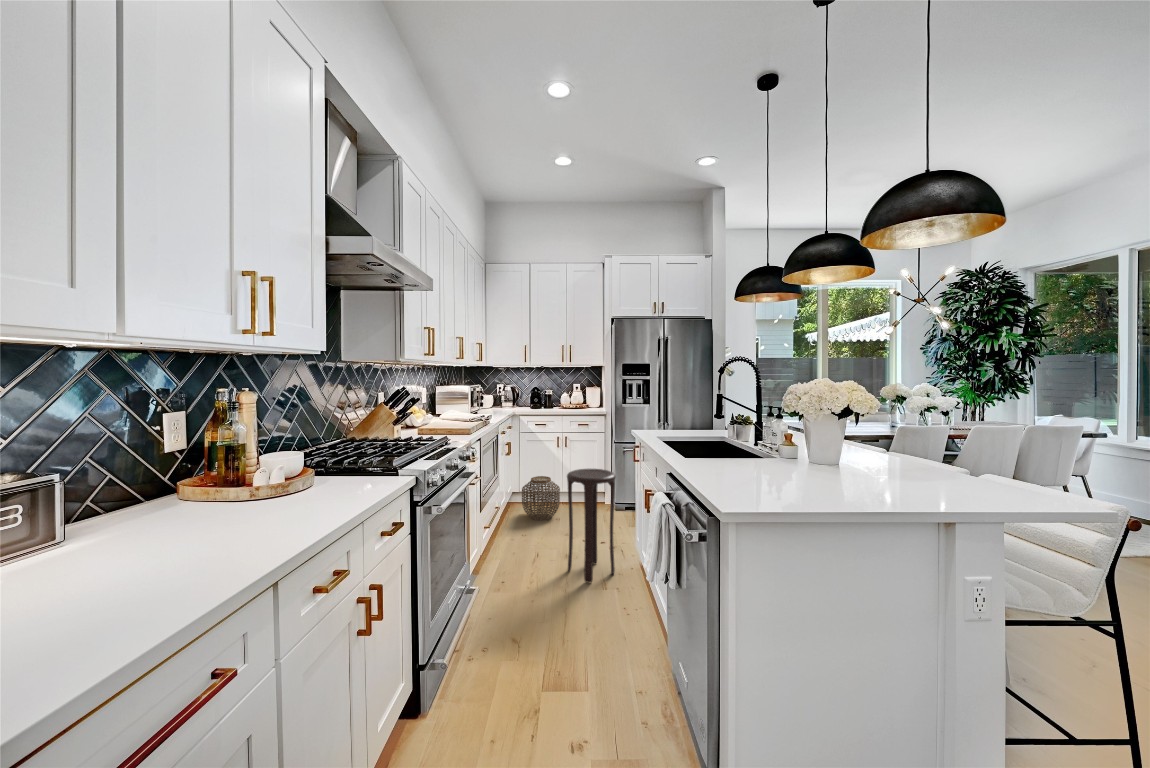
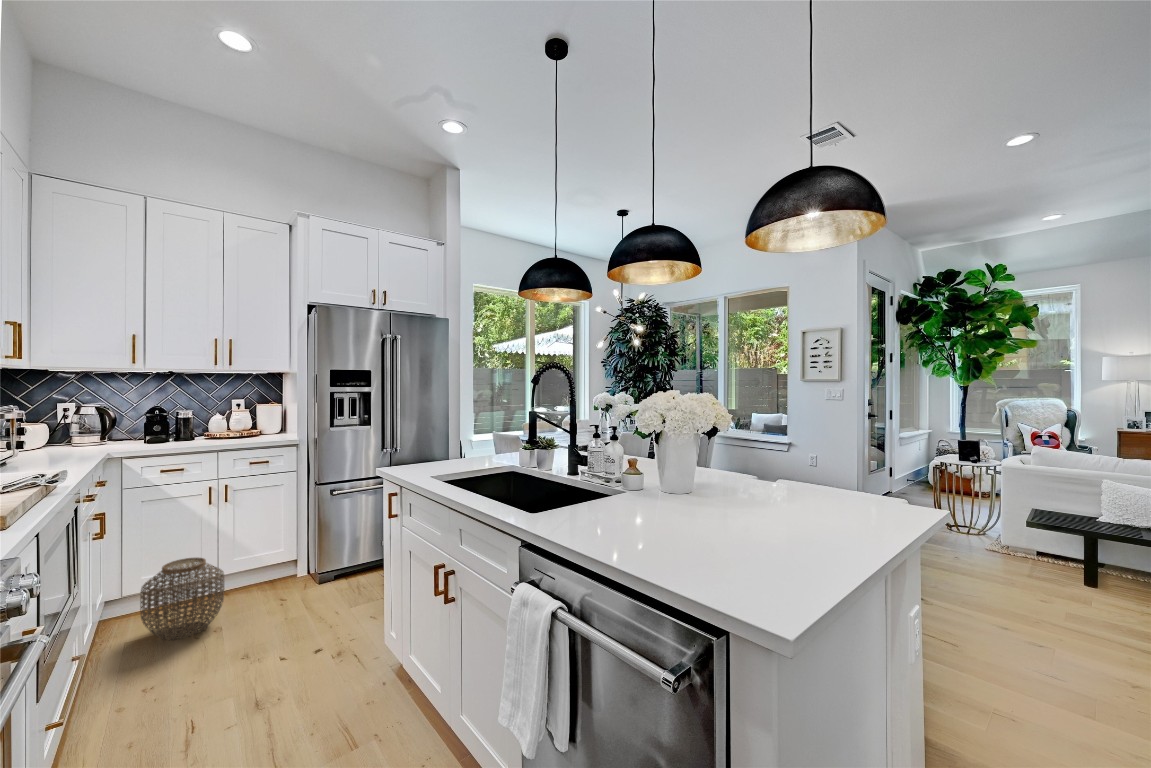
stool: present [567,469,616,583] -> none [290,529,378,721]

